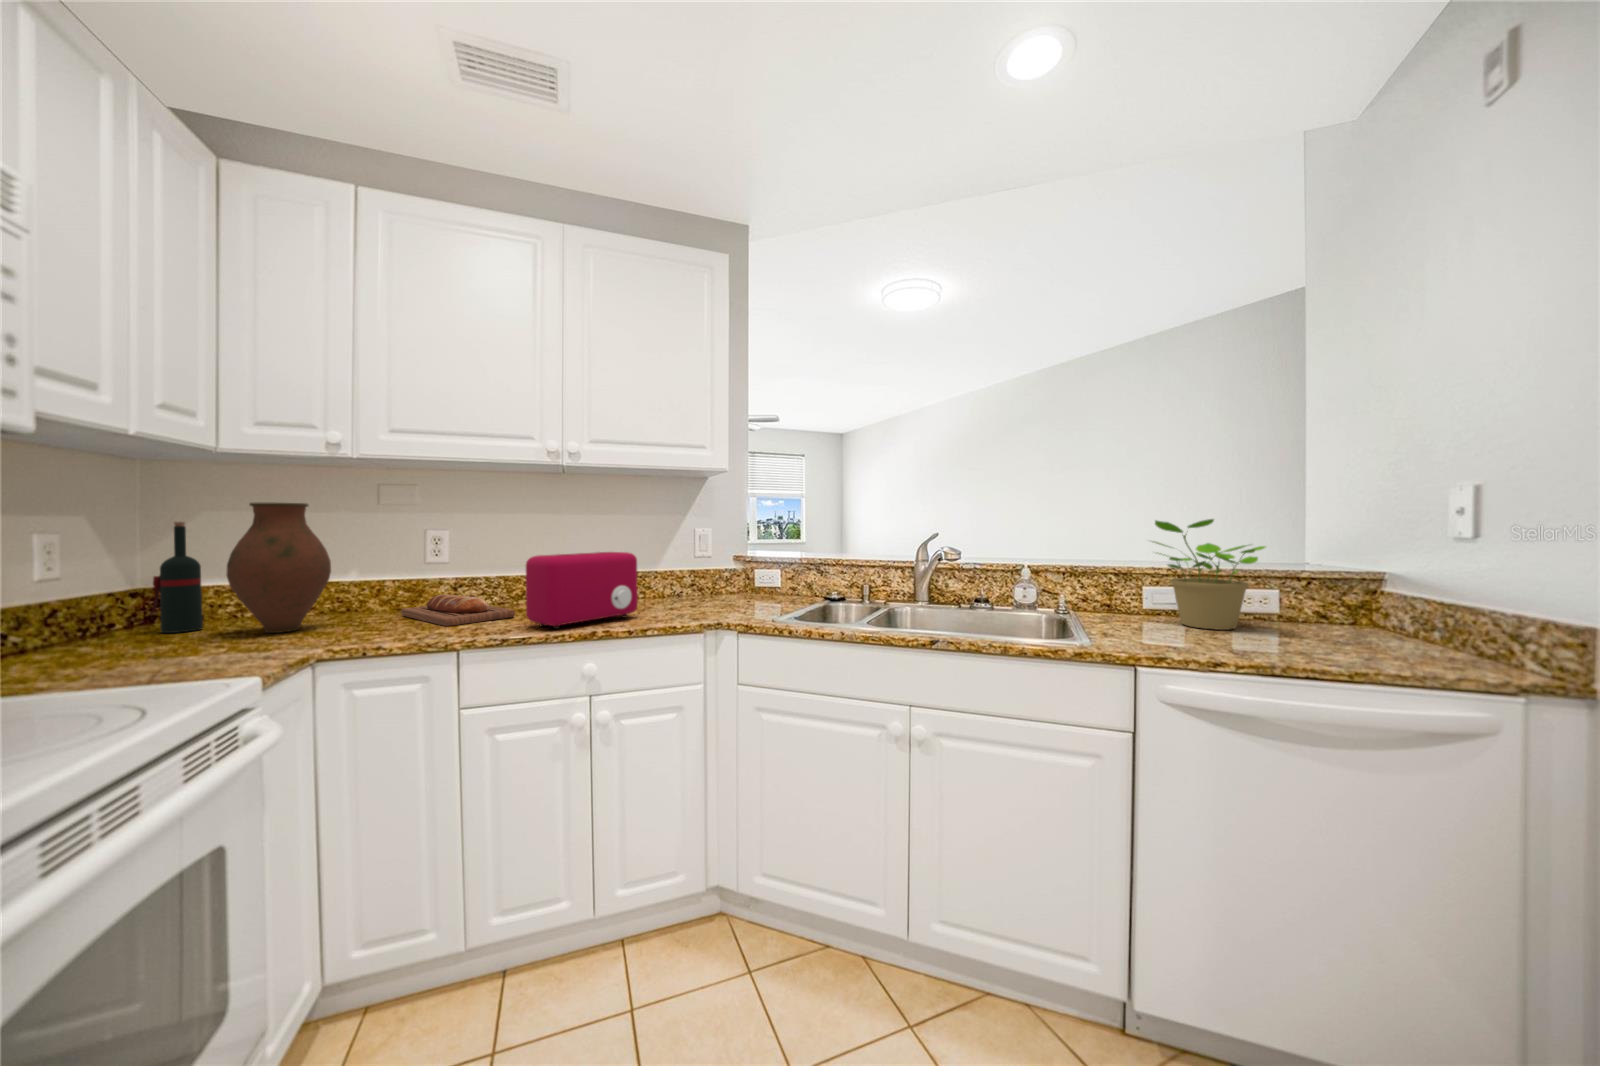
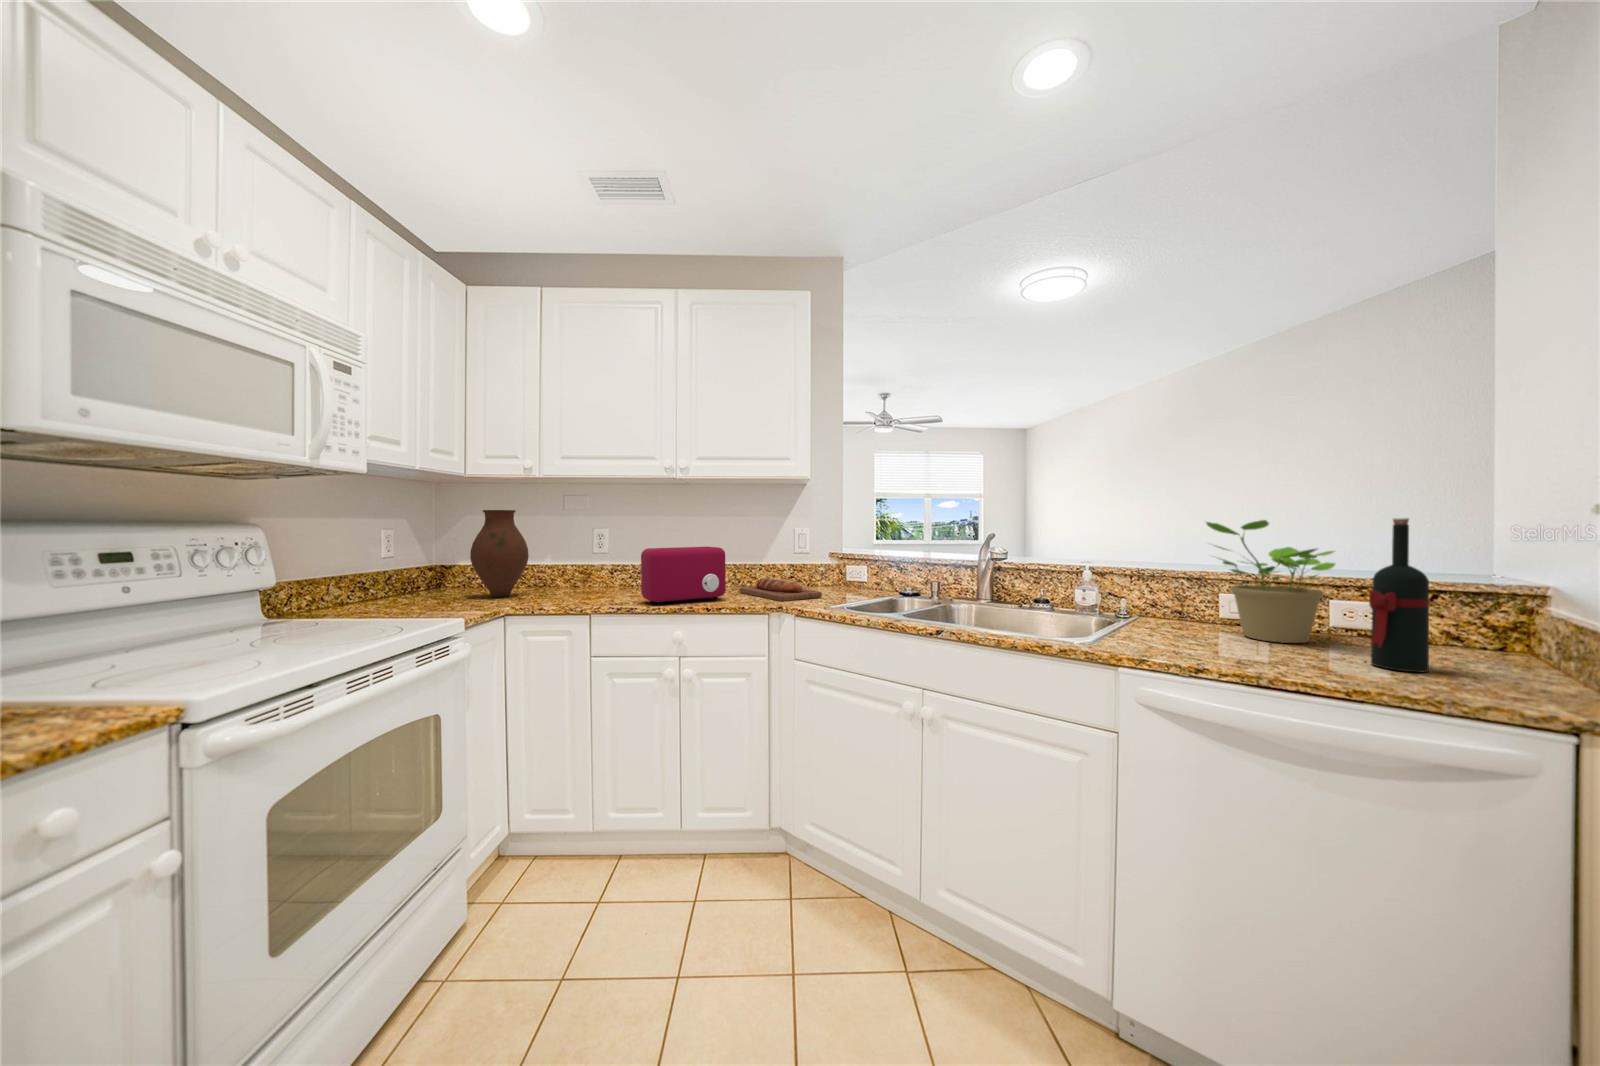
wine bottle: present [150,522,203,633] -> present [1369,518,1429,672]
bread loaf: present [401,594,515,626] -> present [739,578,822,601]

